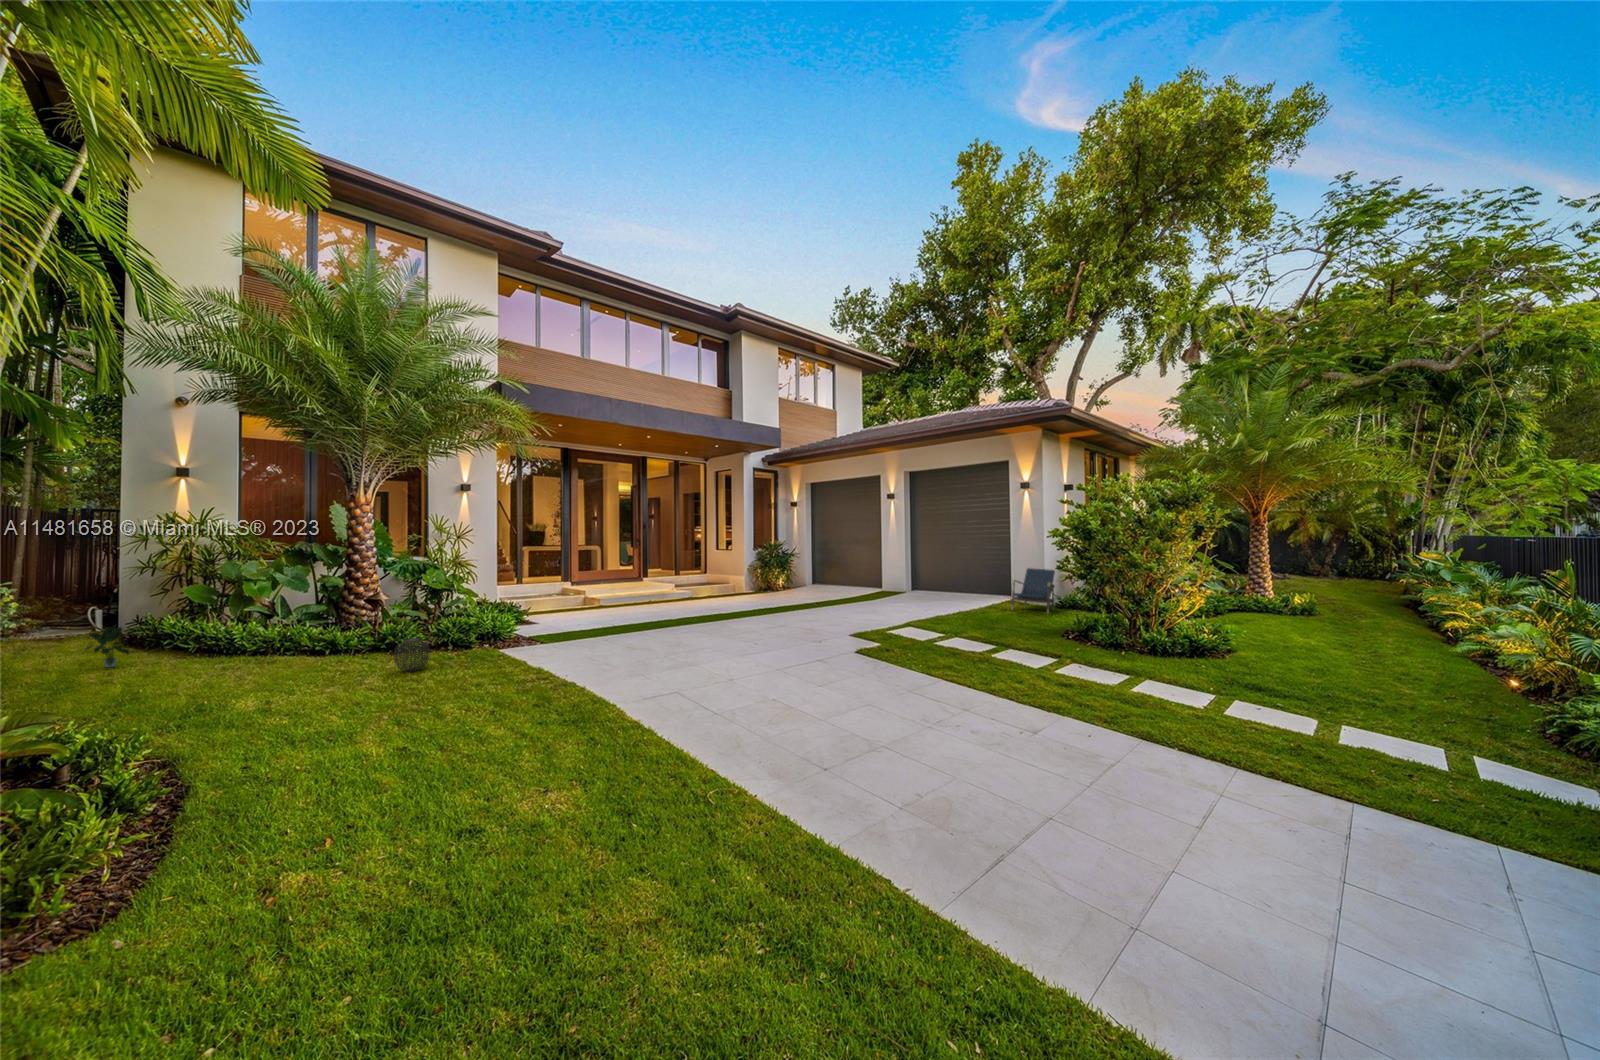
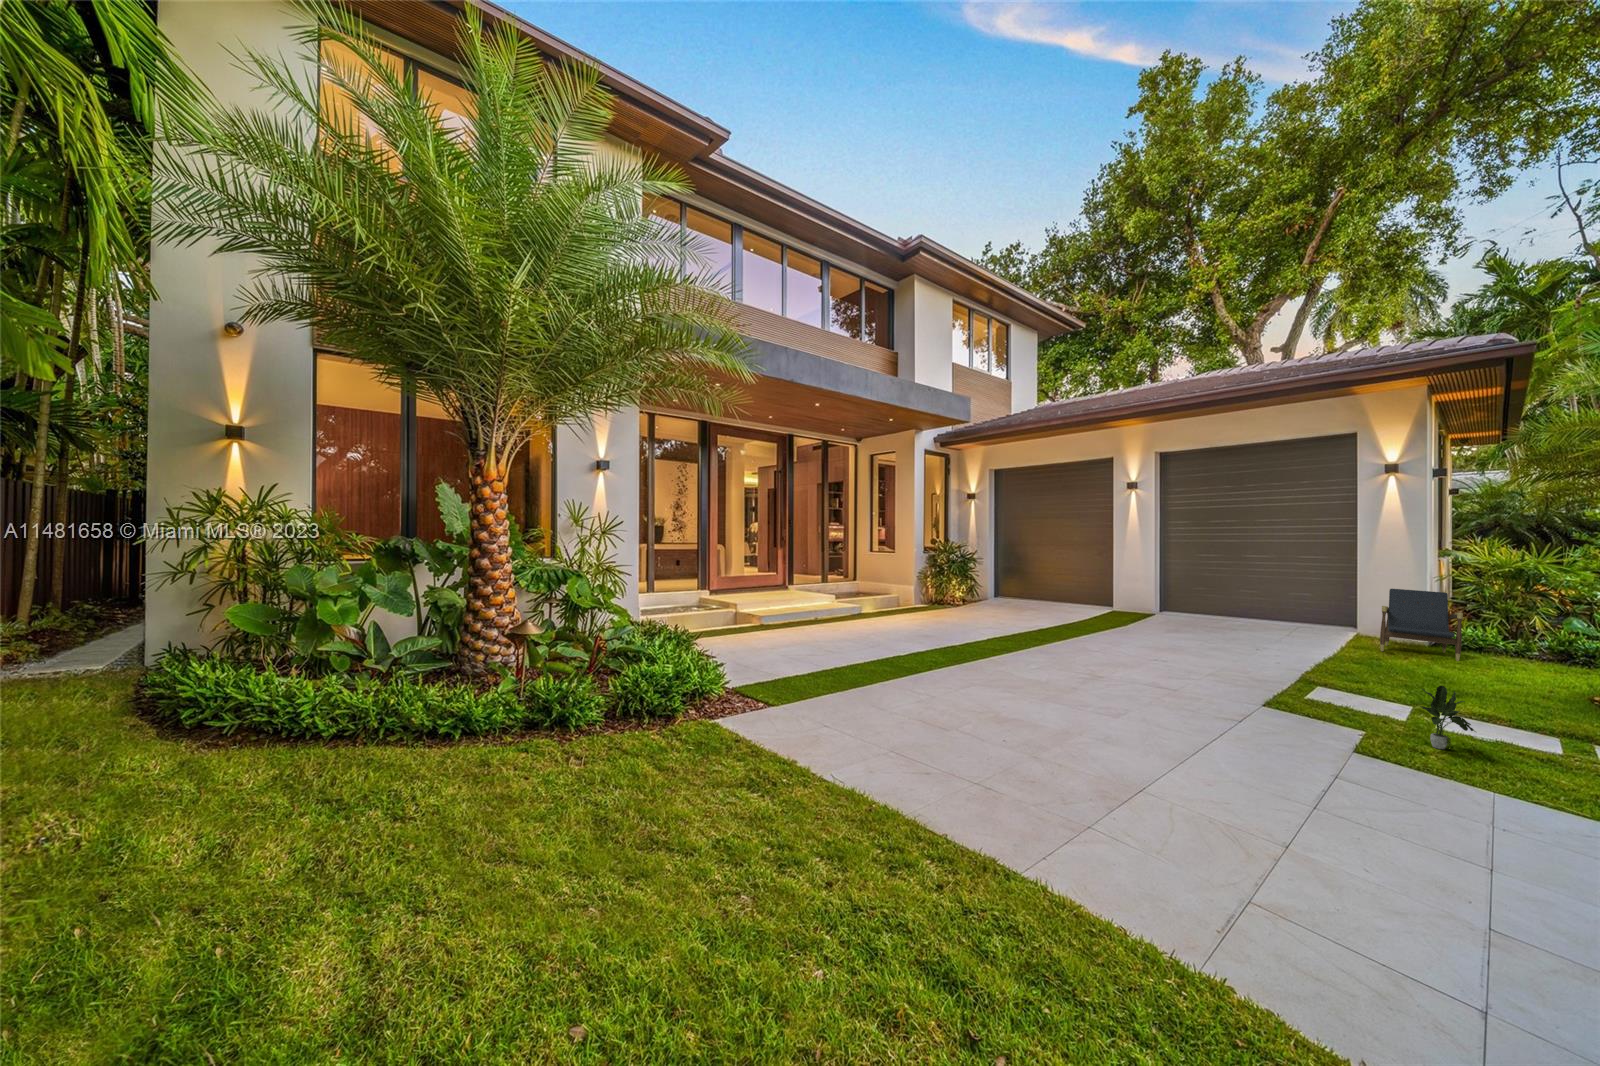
potted plant: present [86,625,129,668] -> present [1420,686,1476,749]
woven basket: present [394,638,429,672] -> none [572,715,630,782]

